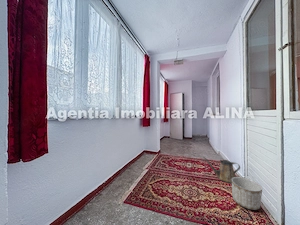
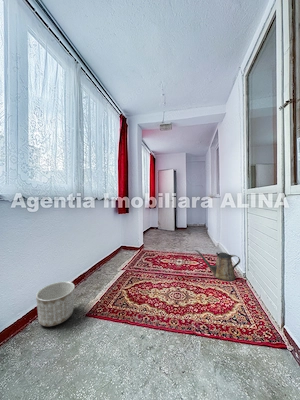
planter: present [232,177,262,210] -> present [36,281,75,326]

